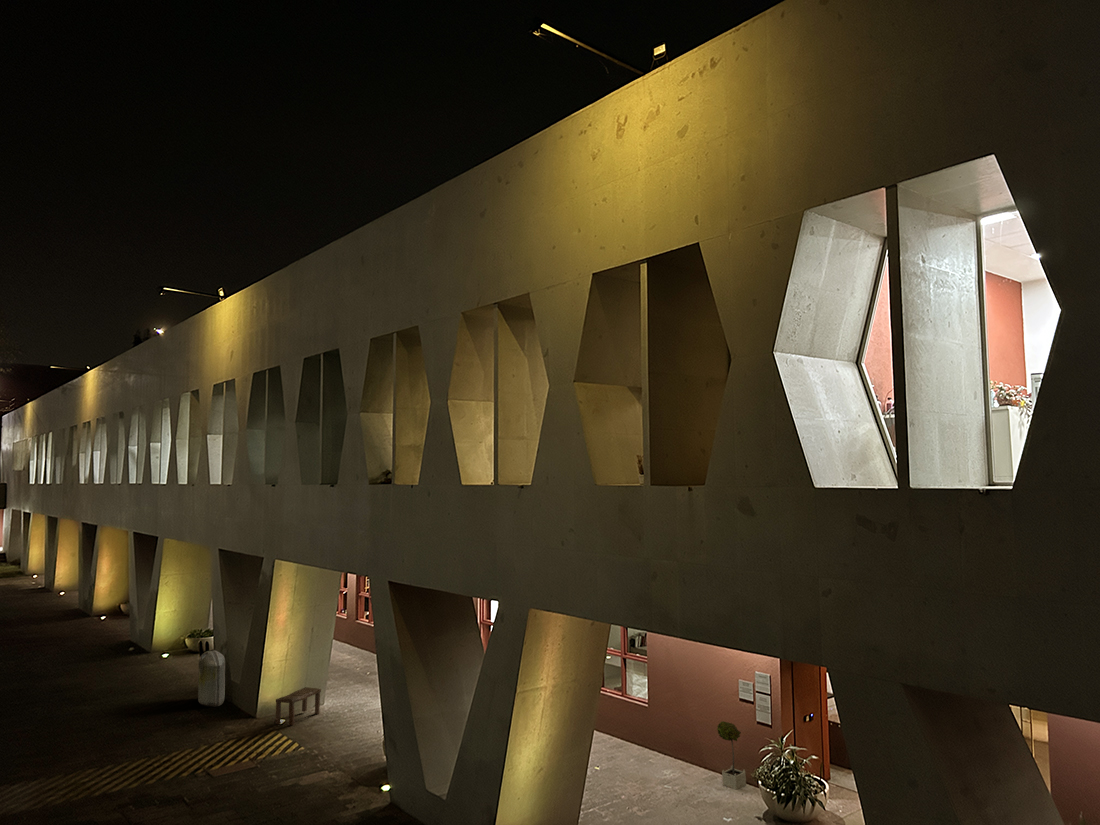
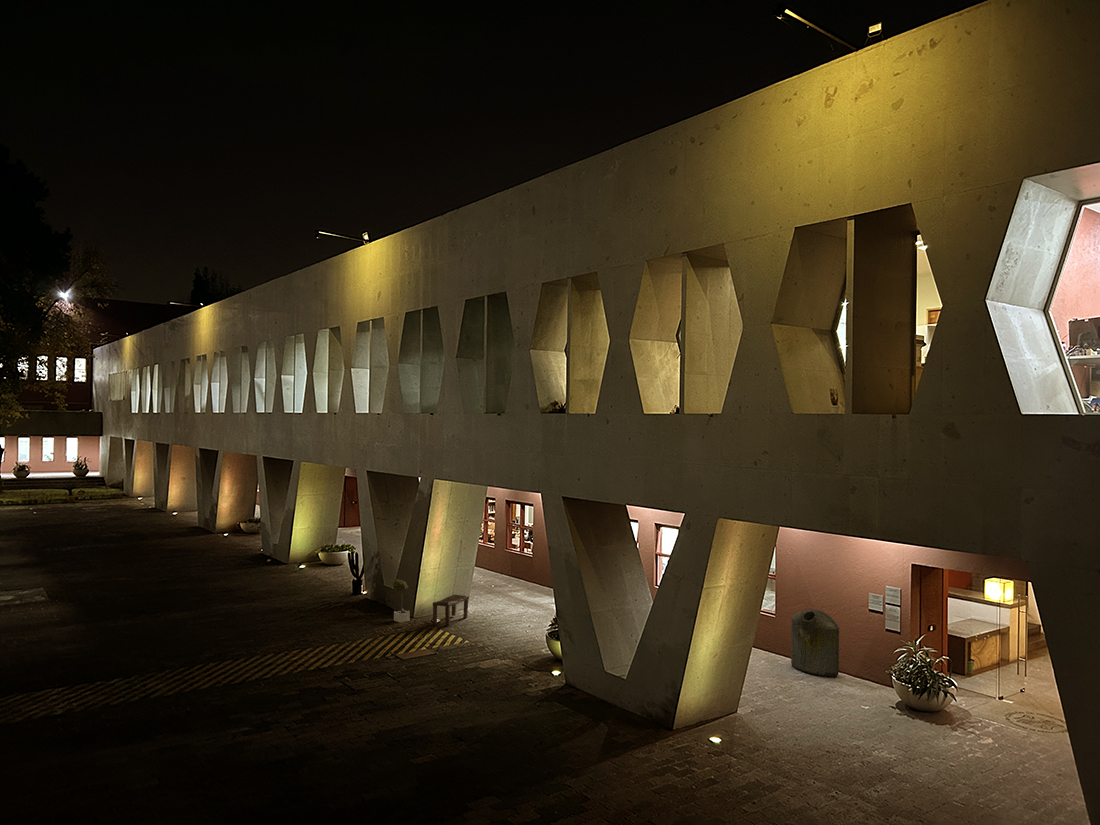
trash can: present [198,650,225,707] -> present [791,609,839,678]
potted tree: present [717,721,746,790] -> present [393,579,410,623]

